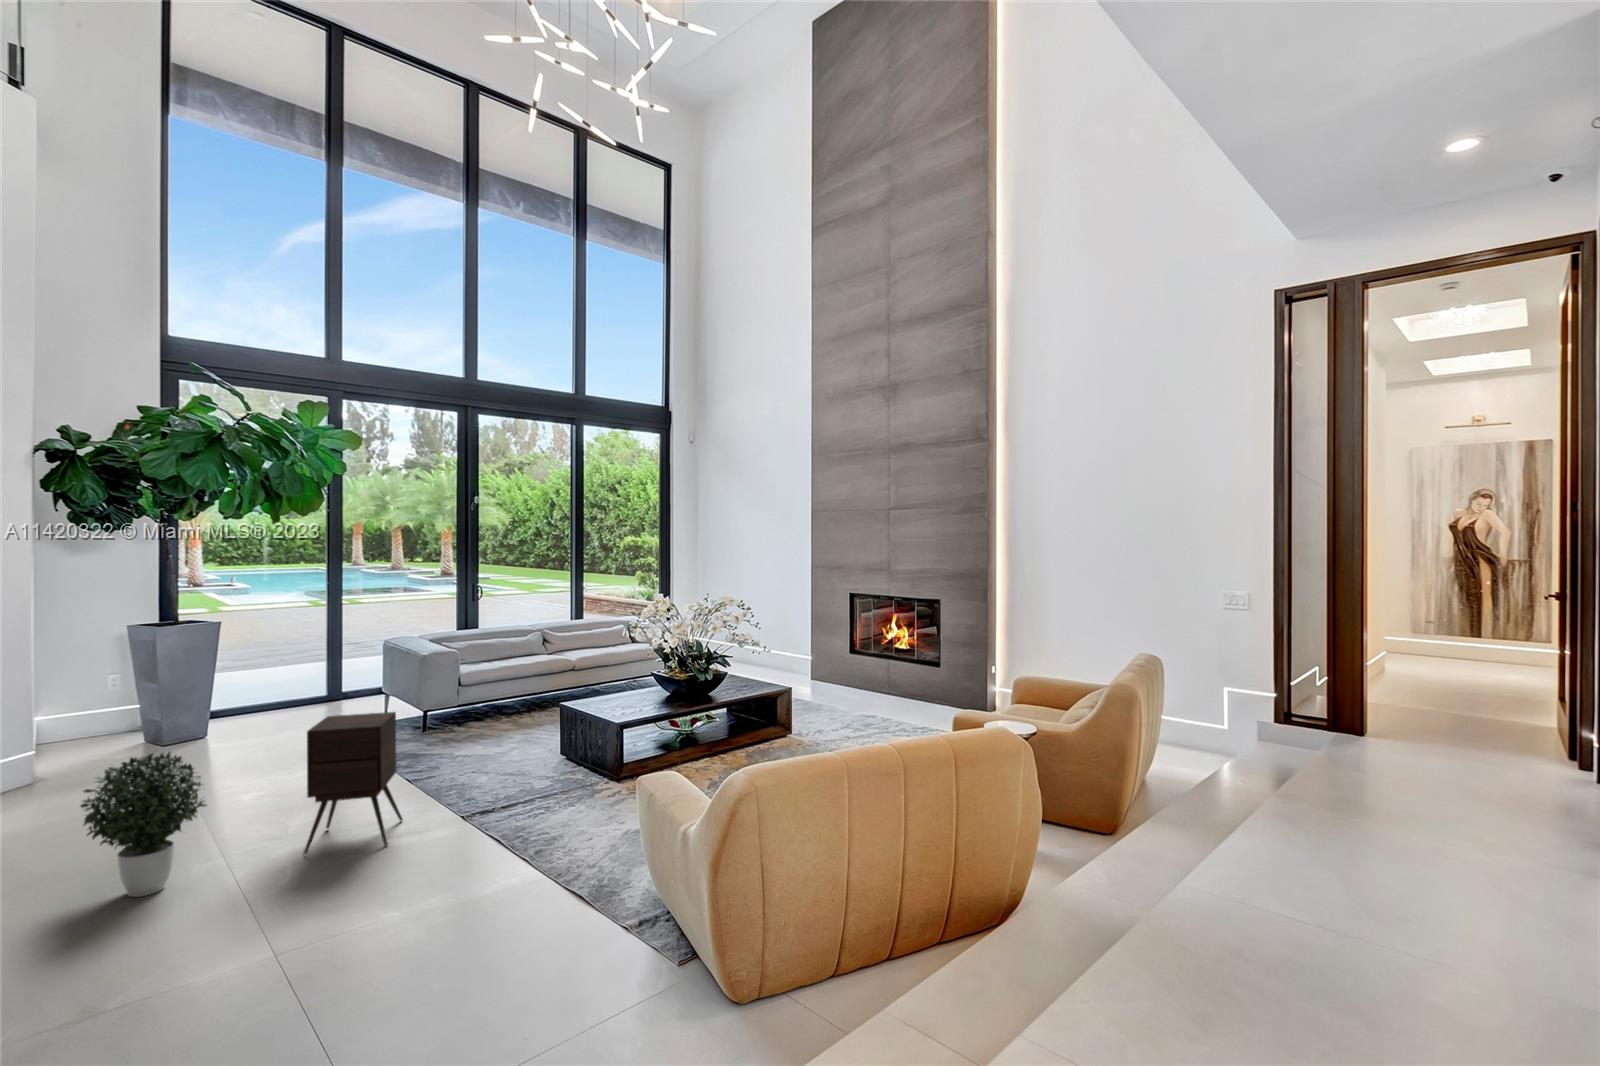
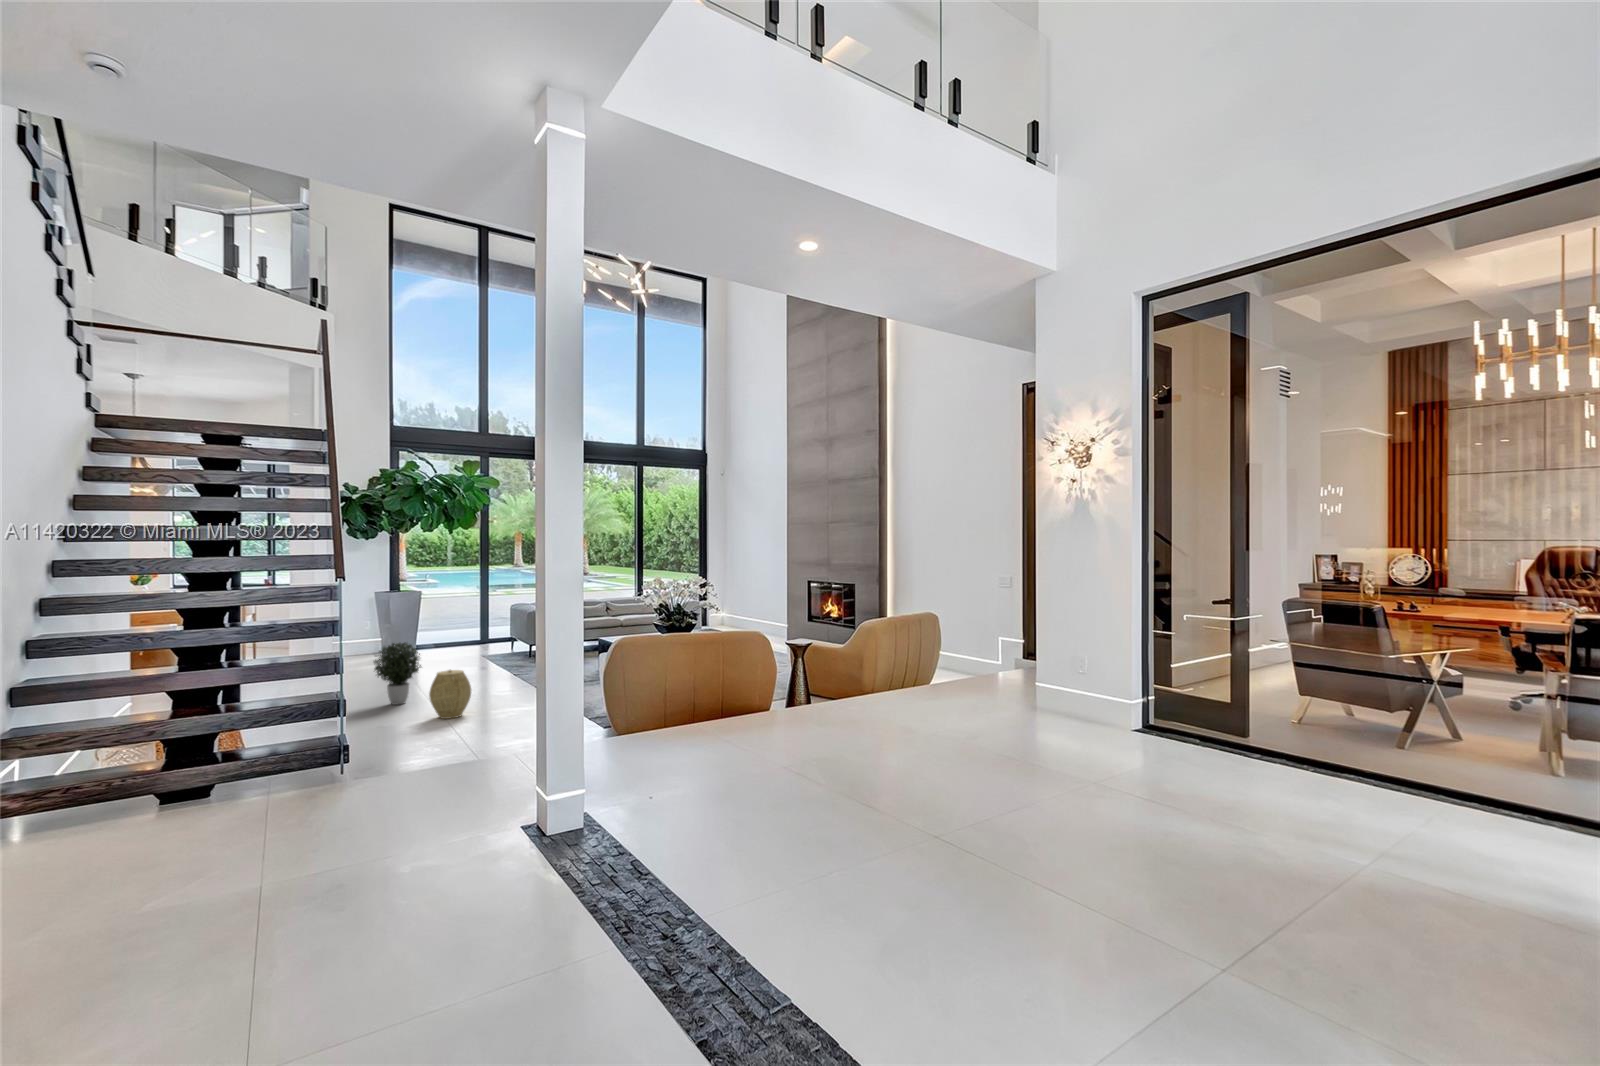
side table: present [303,712,402,855] -> none [464,632,511,696]
woven basket: none [215,827,323,955] -> present [429,670,471,719]

